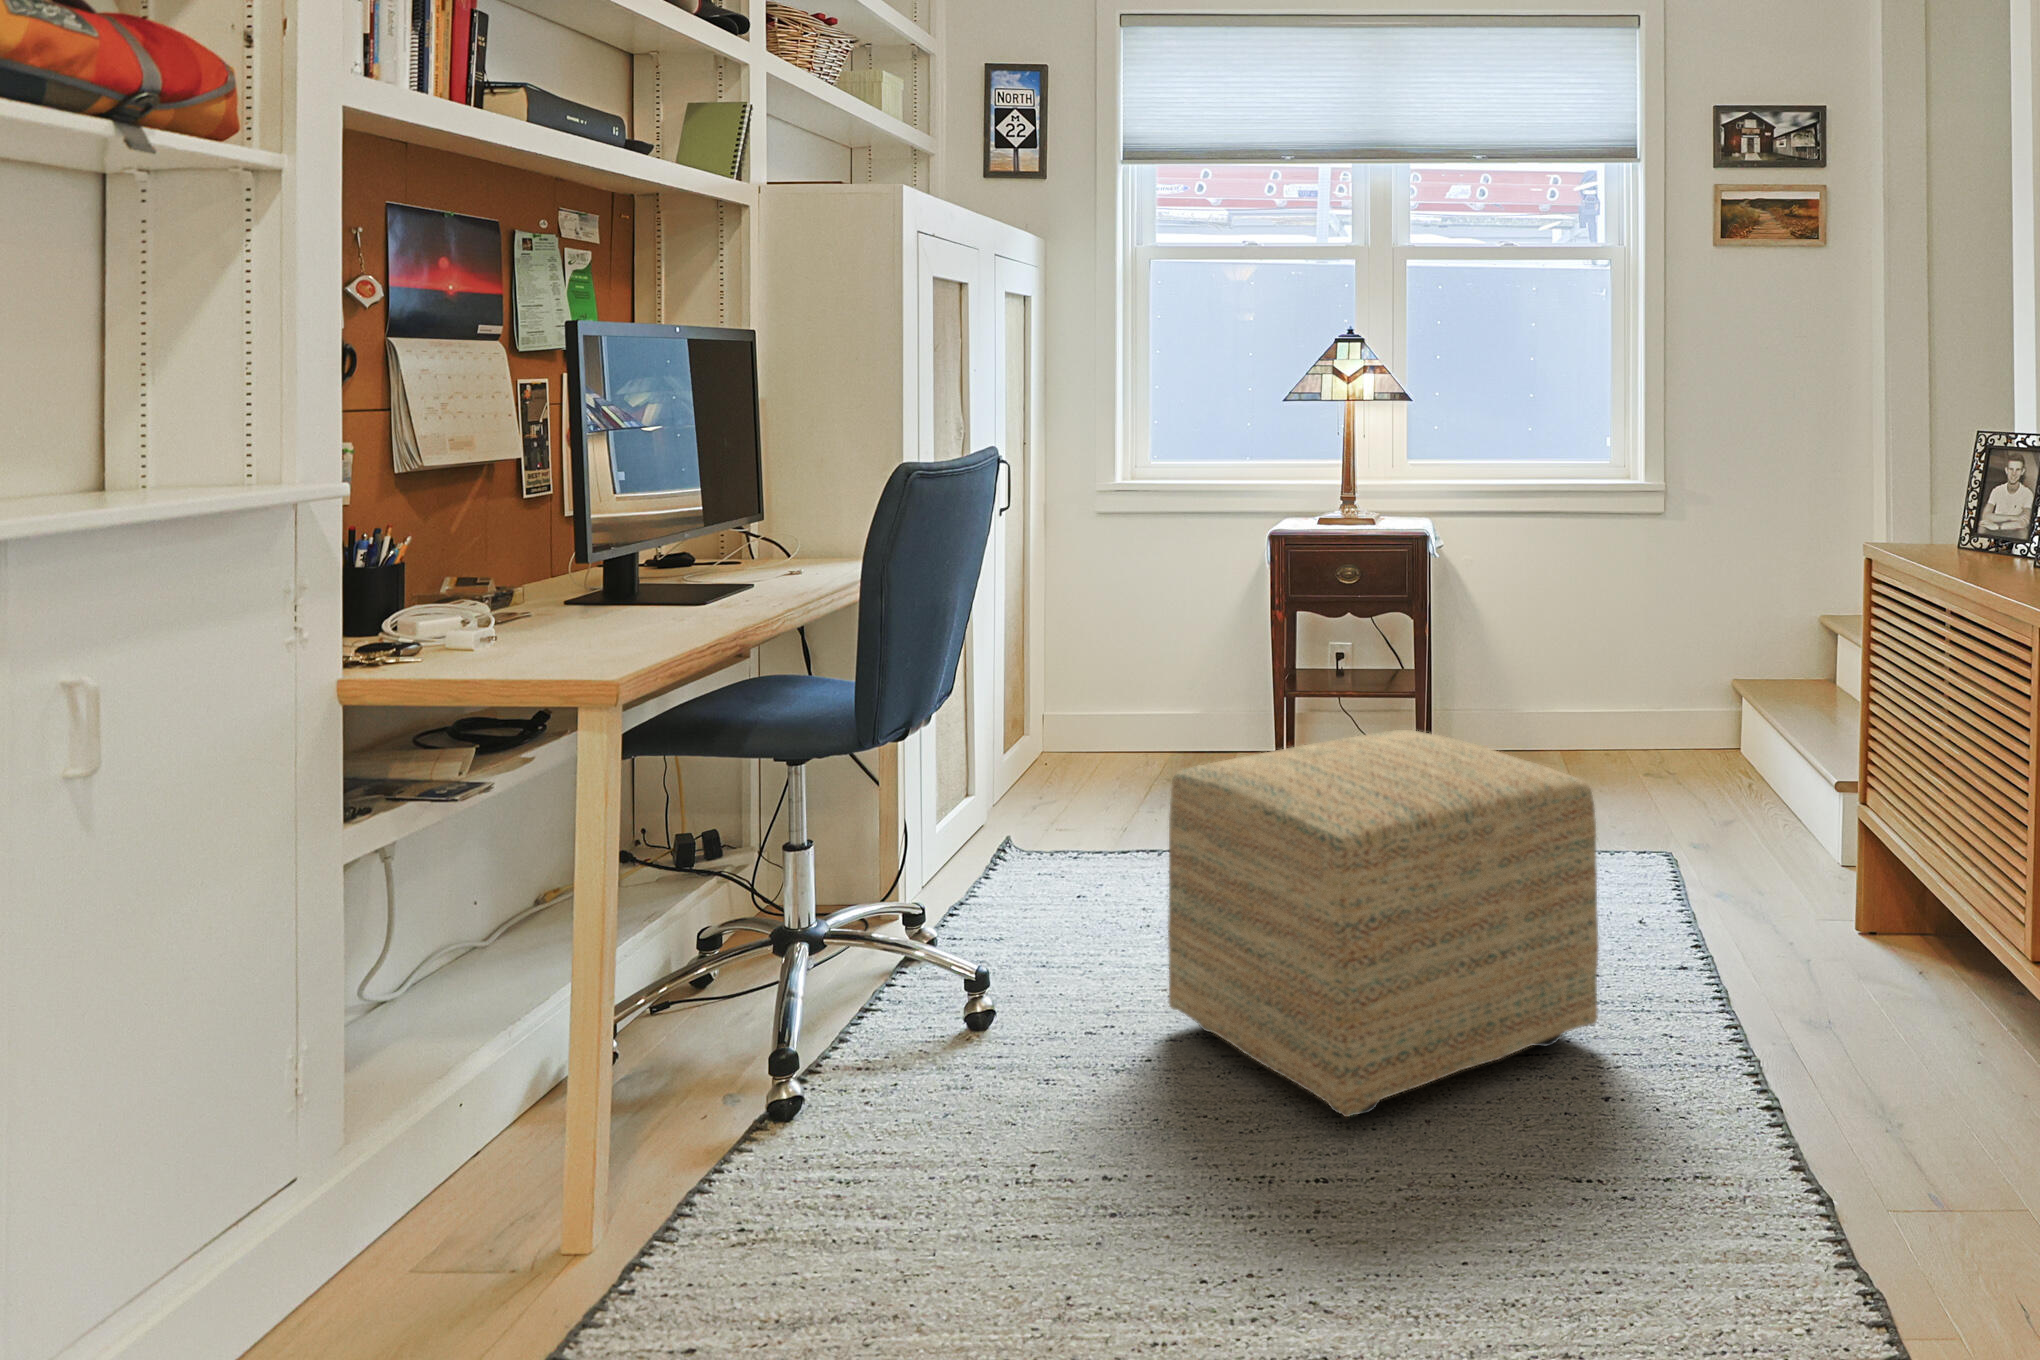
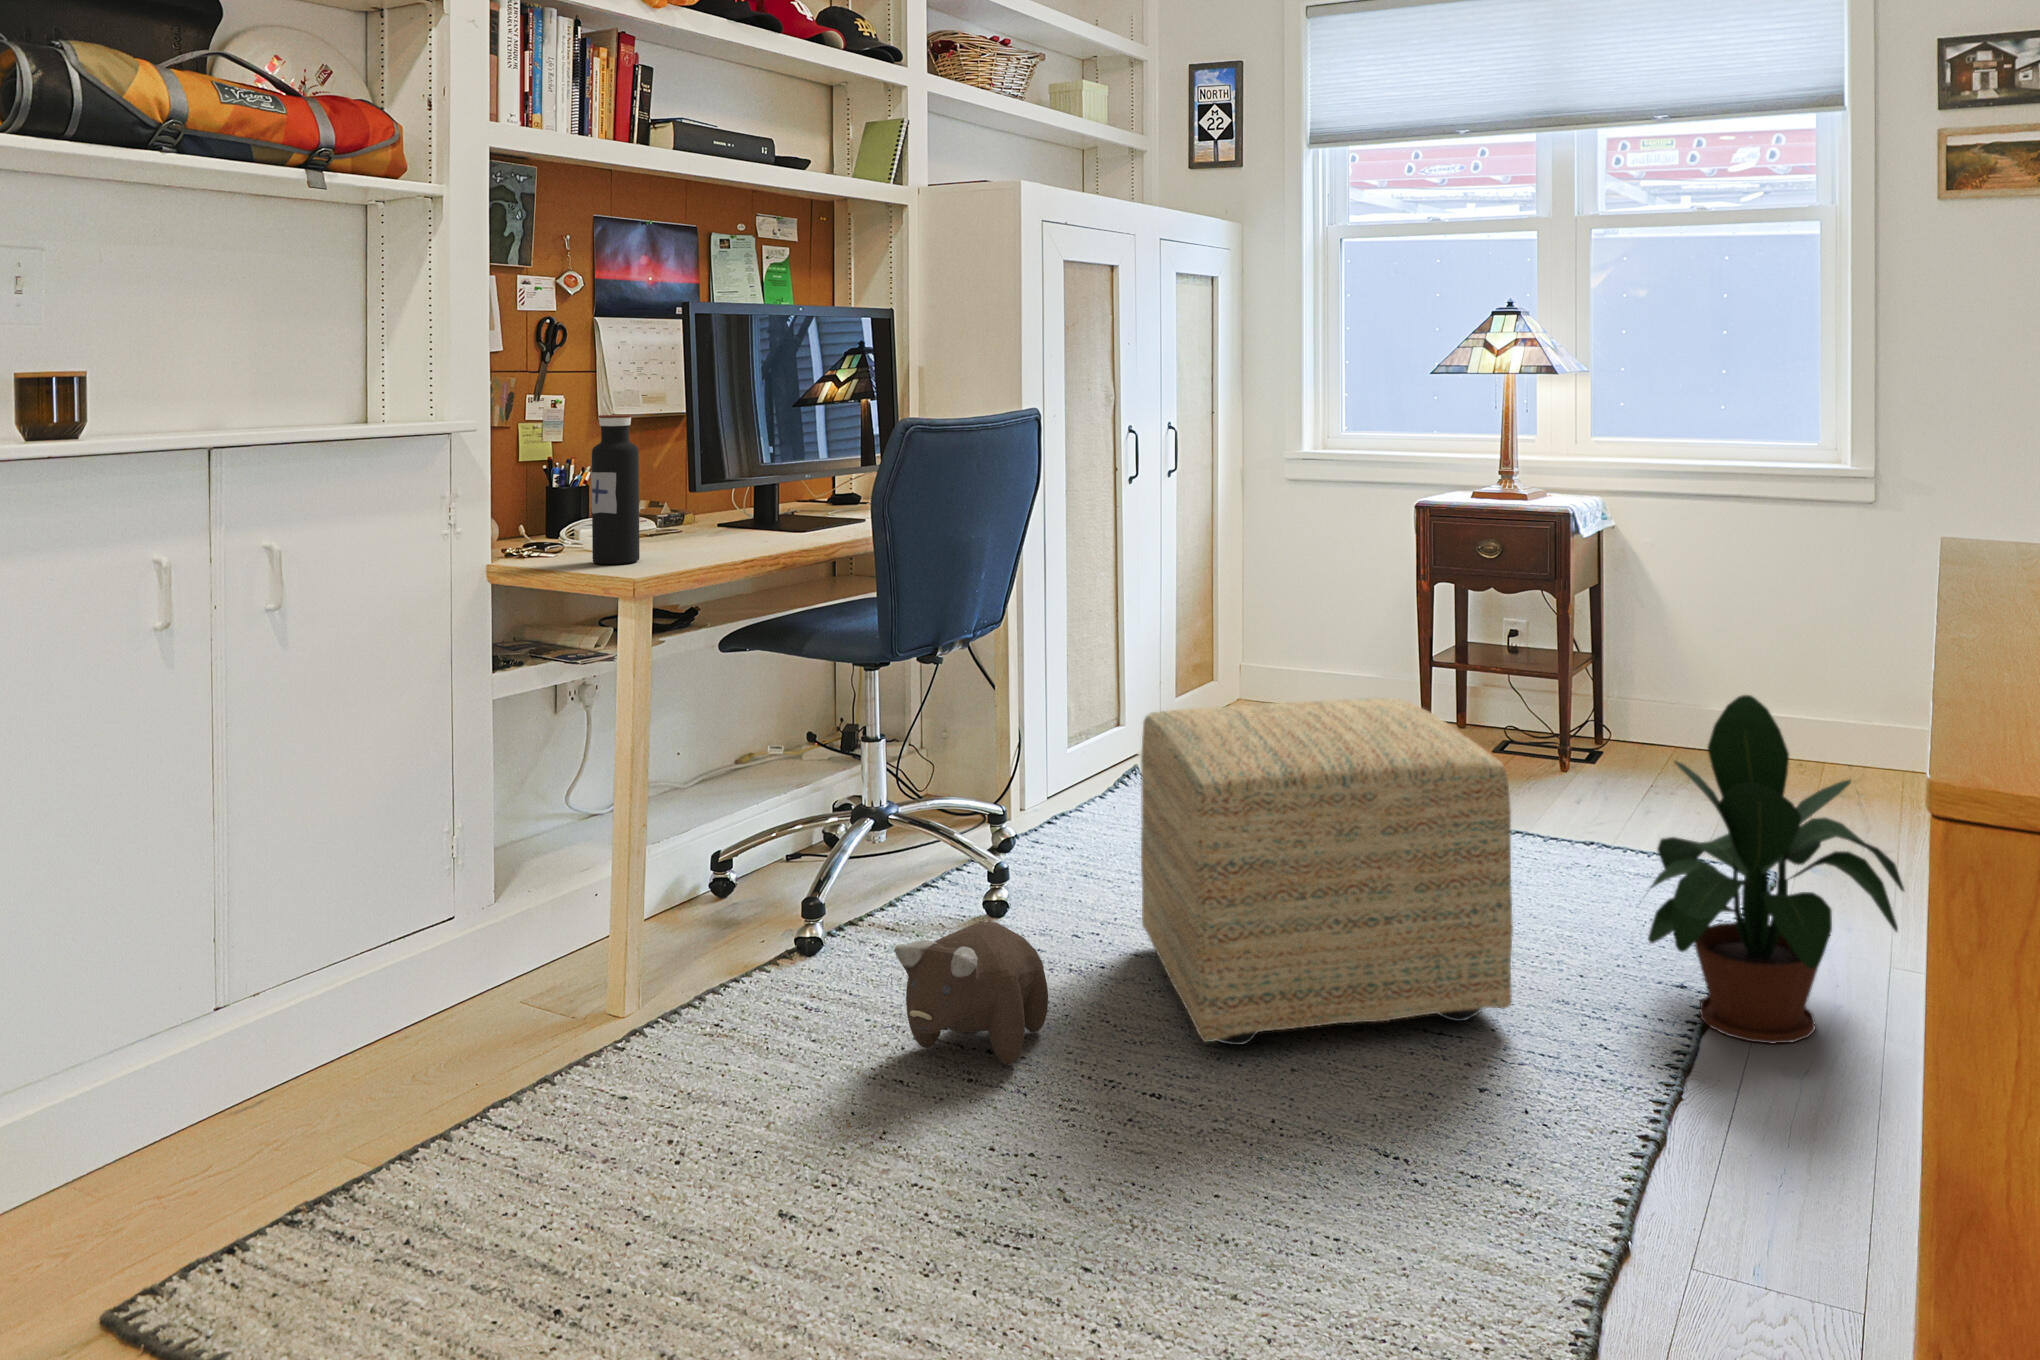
water bottle: none [488,455,554,651] -> present [591,414,640,564]
potted plant: none [1669,694,1908,1015] -> present [1646,695,1904,1044]
plush toy: none [1007,1028,1160,1191] -> present [895,922,1048,1065]

